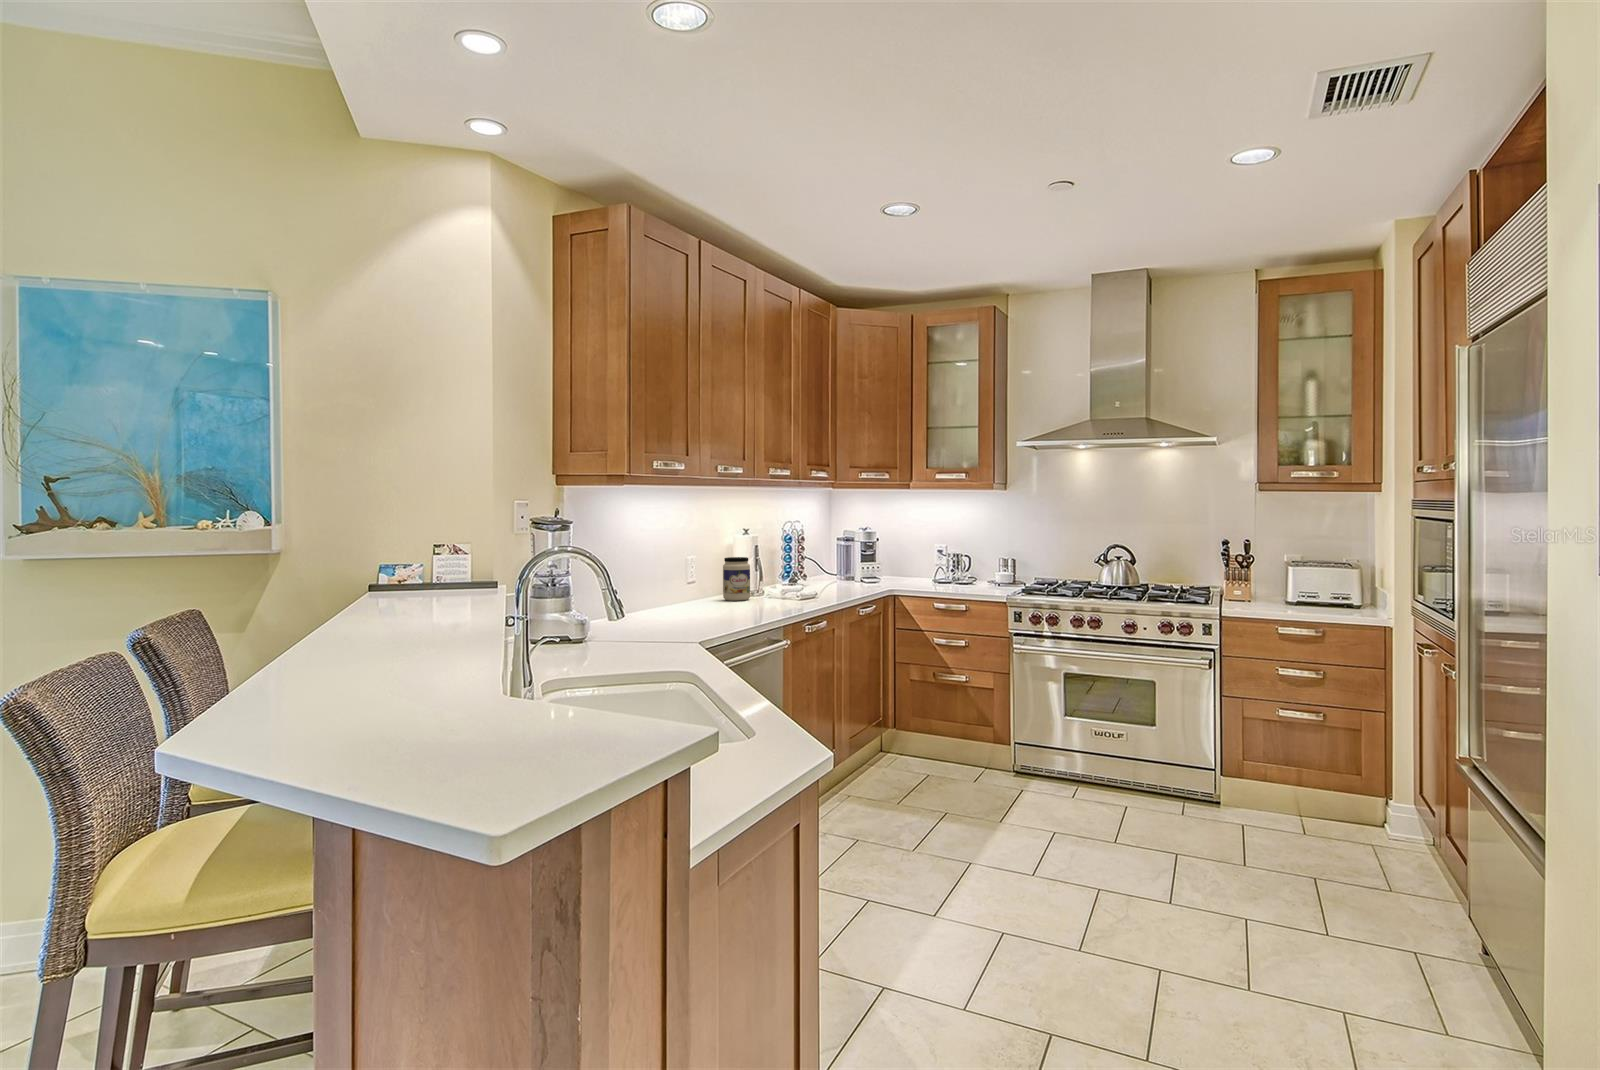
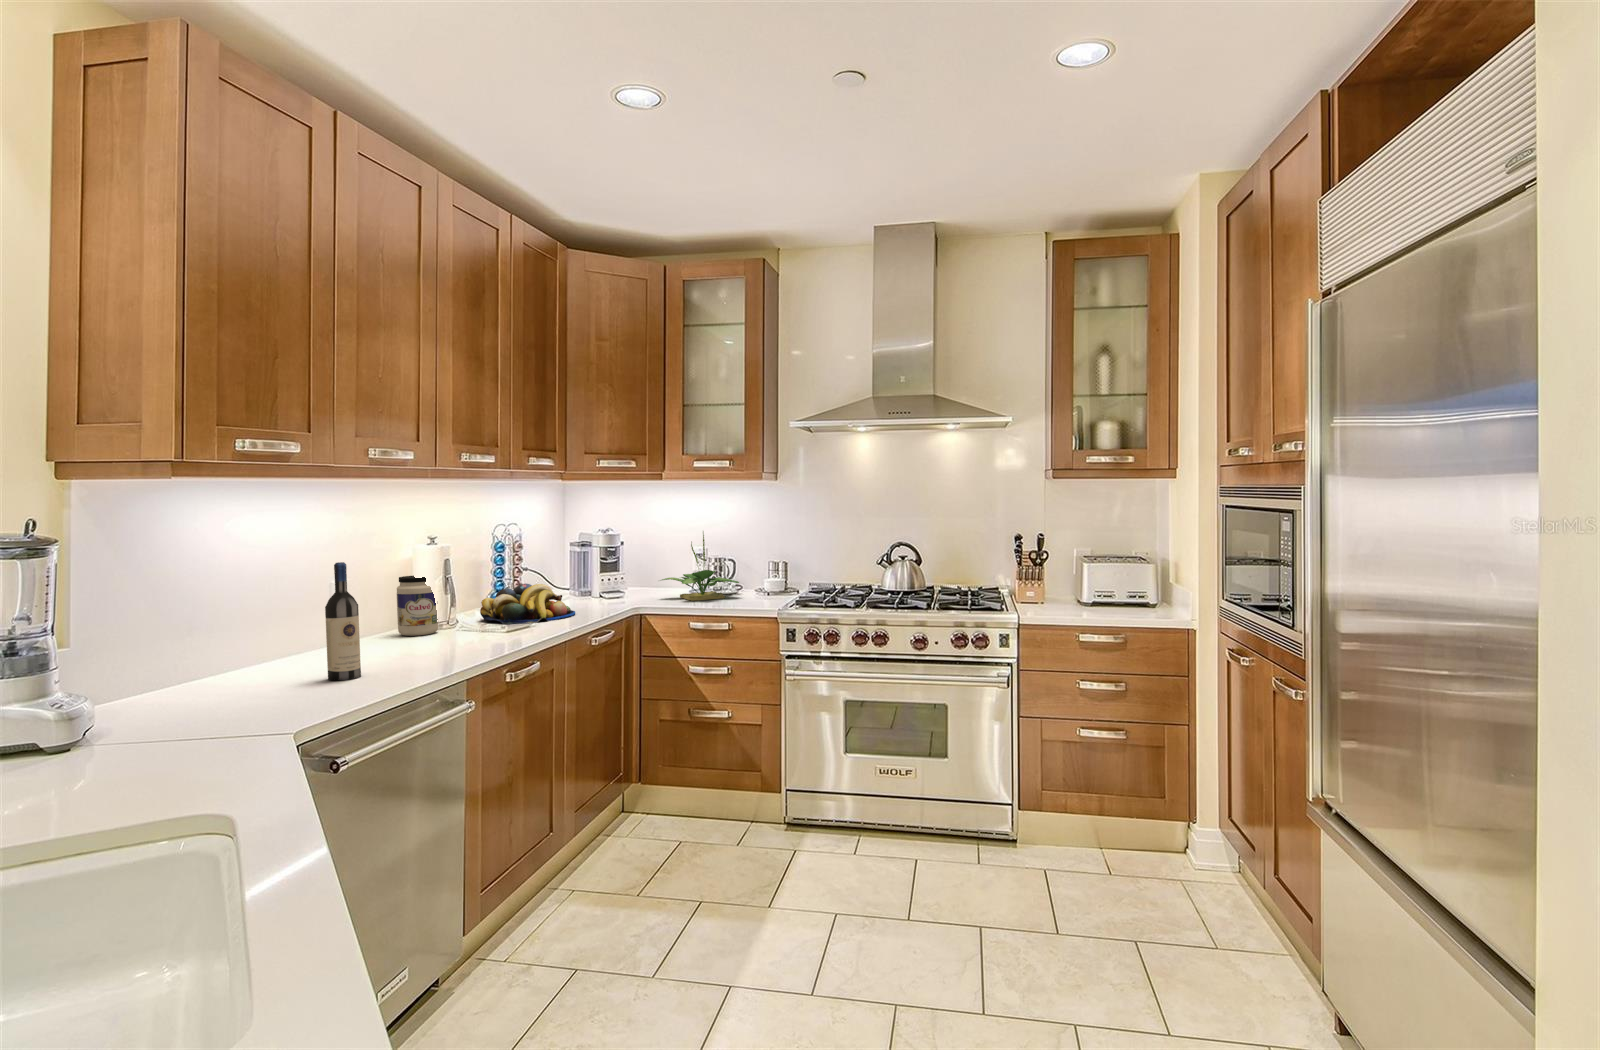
potted plant: none [907,530,975,587] -> present [662,533,739,601]
wine bottle: none [698,542,718,621] -> present [325,562,361,680]
fruit bowl: none [776,568,845,597] -> present [480,584,575,624]

